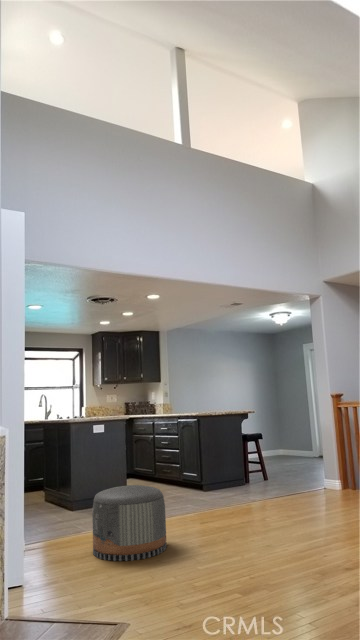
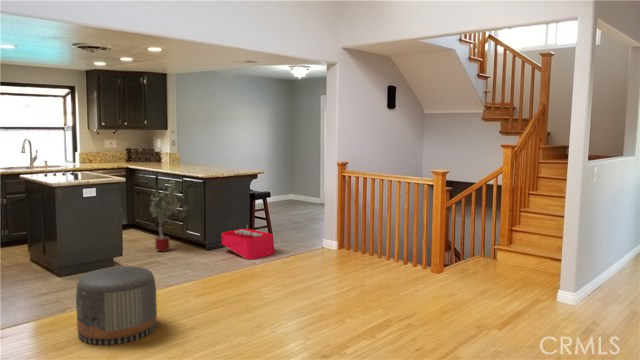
potted tree: none [148,420,186,494] -> present [150,180,187,252]
storage bin: none [218,466,274,498] -> present [221,225,274,259]

